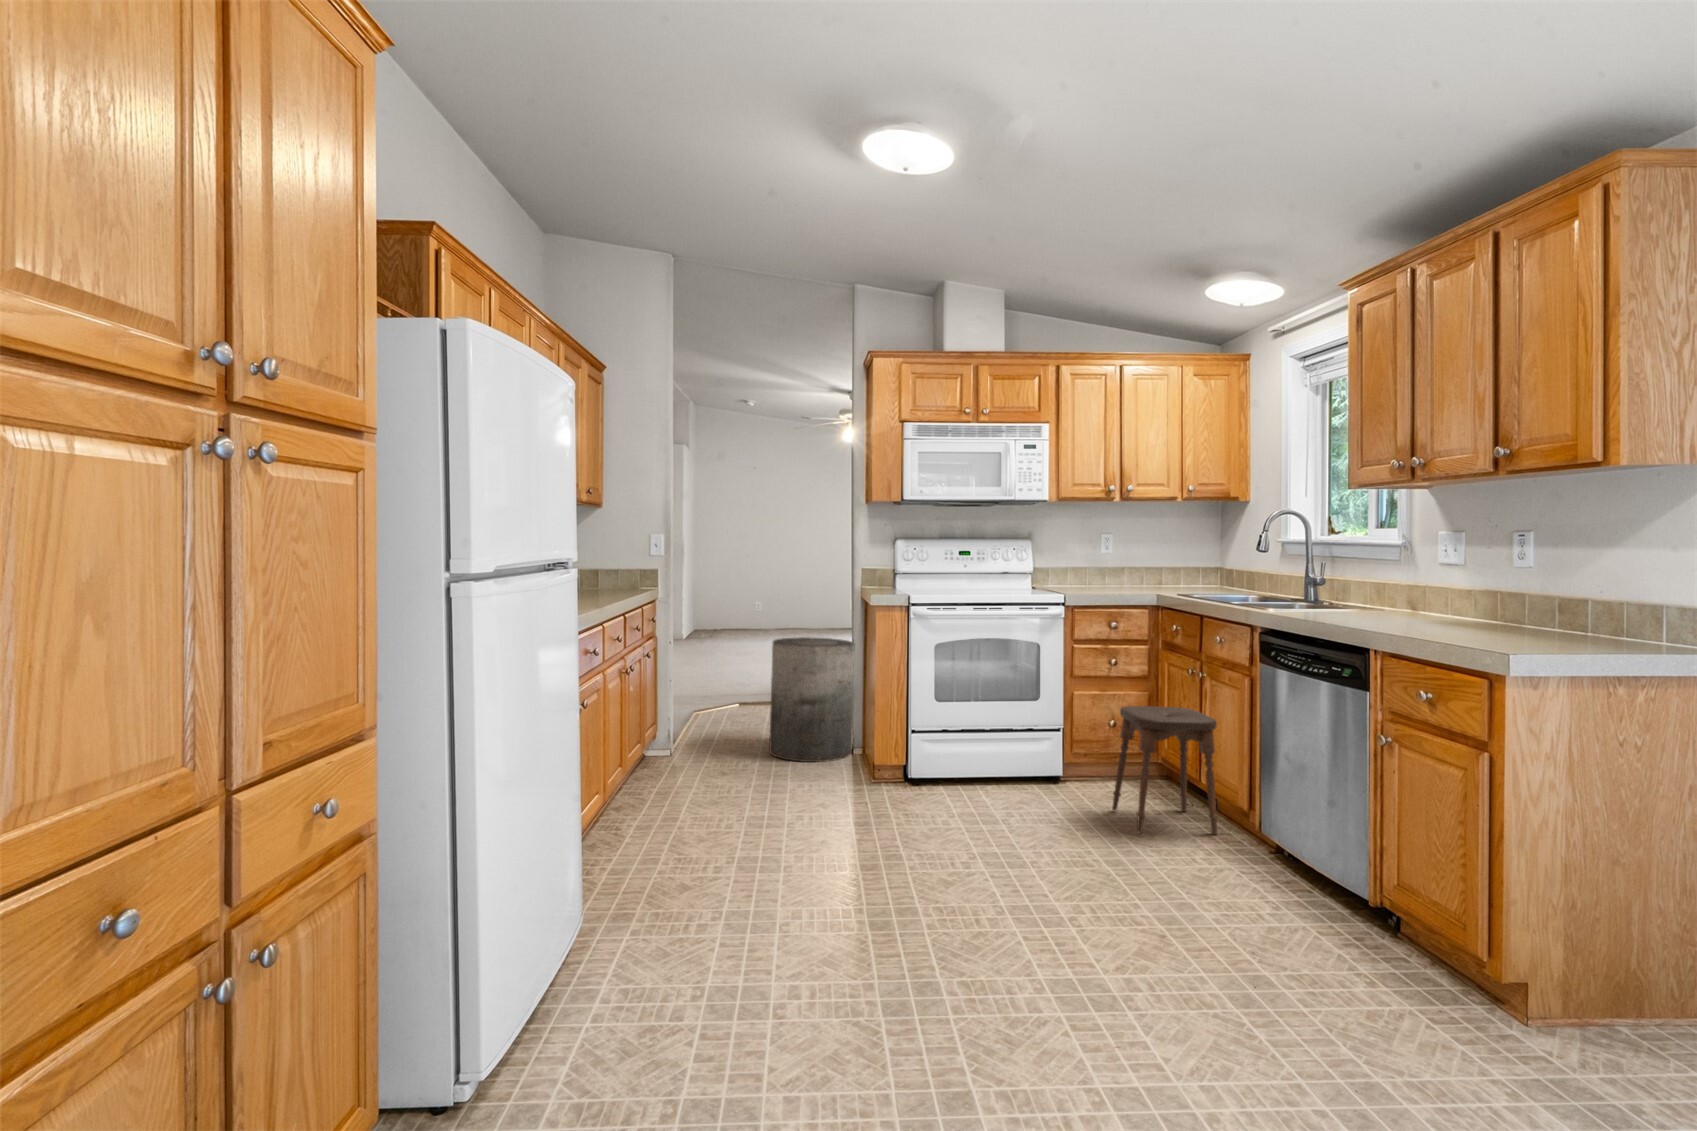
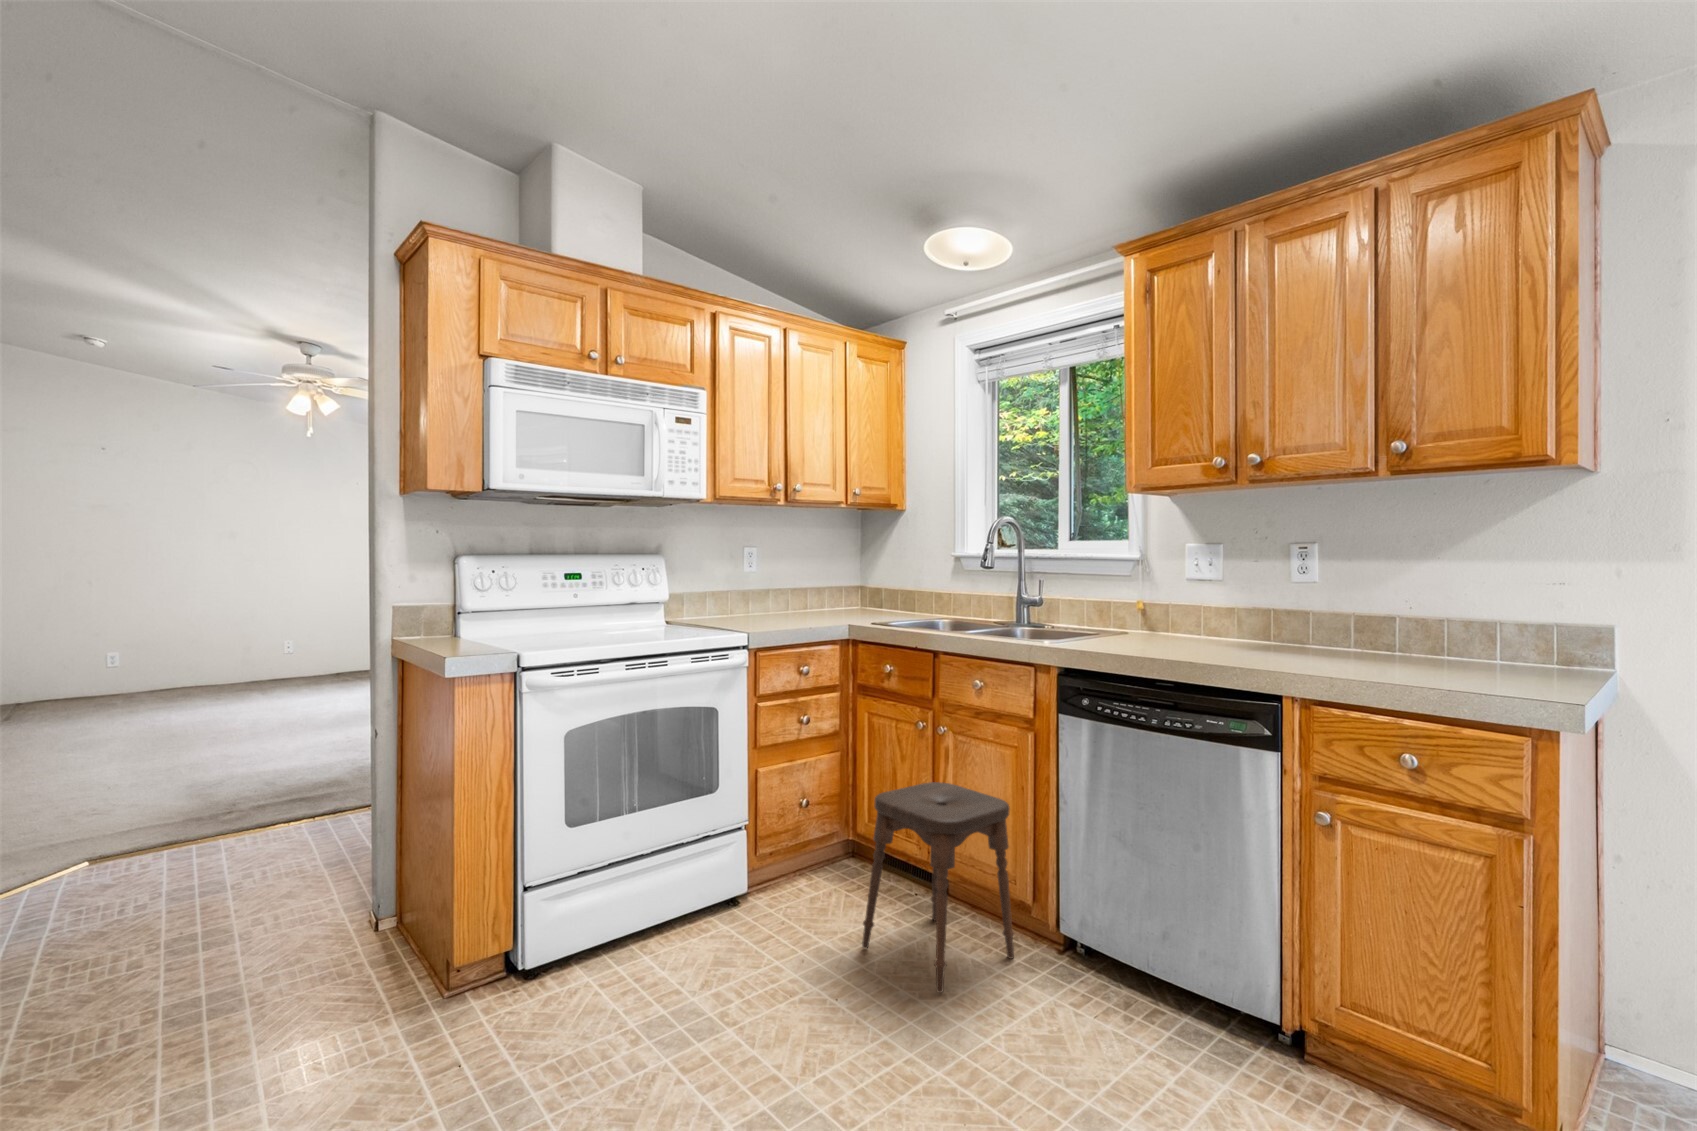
trash can: present [769,637,855,762] -> none [186,728,380,988]

